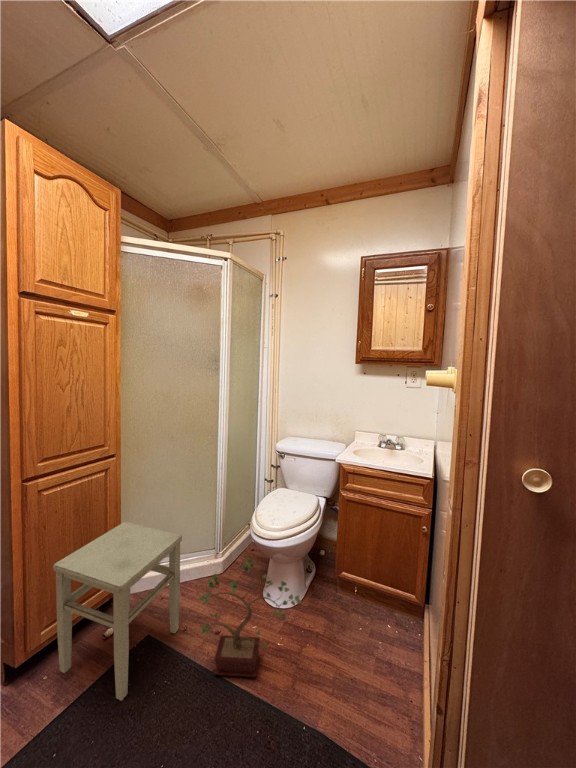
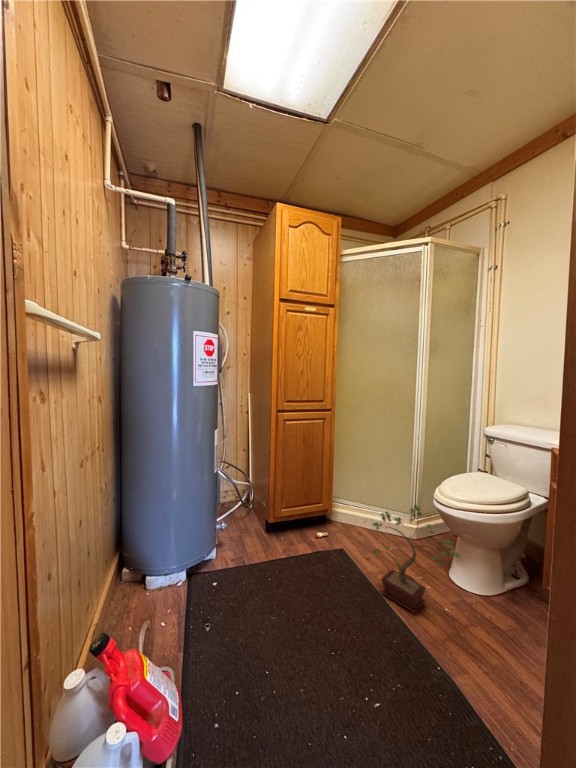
stool: present [53,522,182,701] -> none [290,461,369,570]

